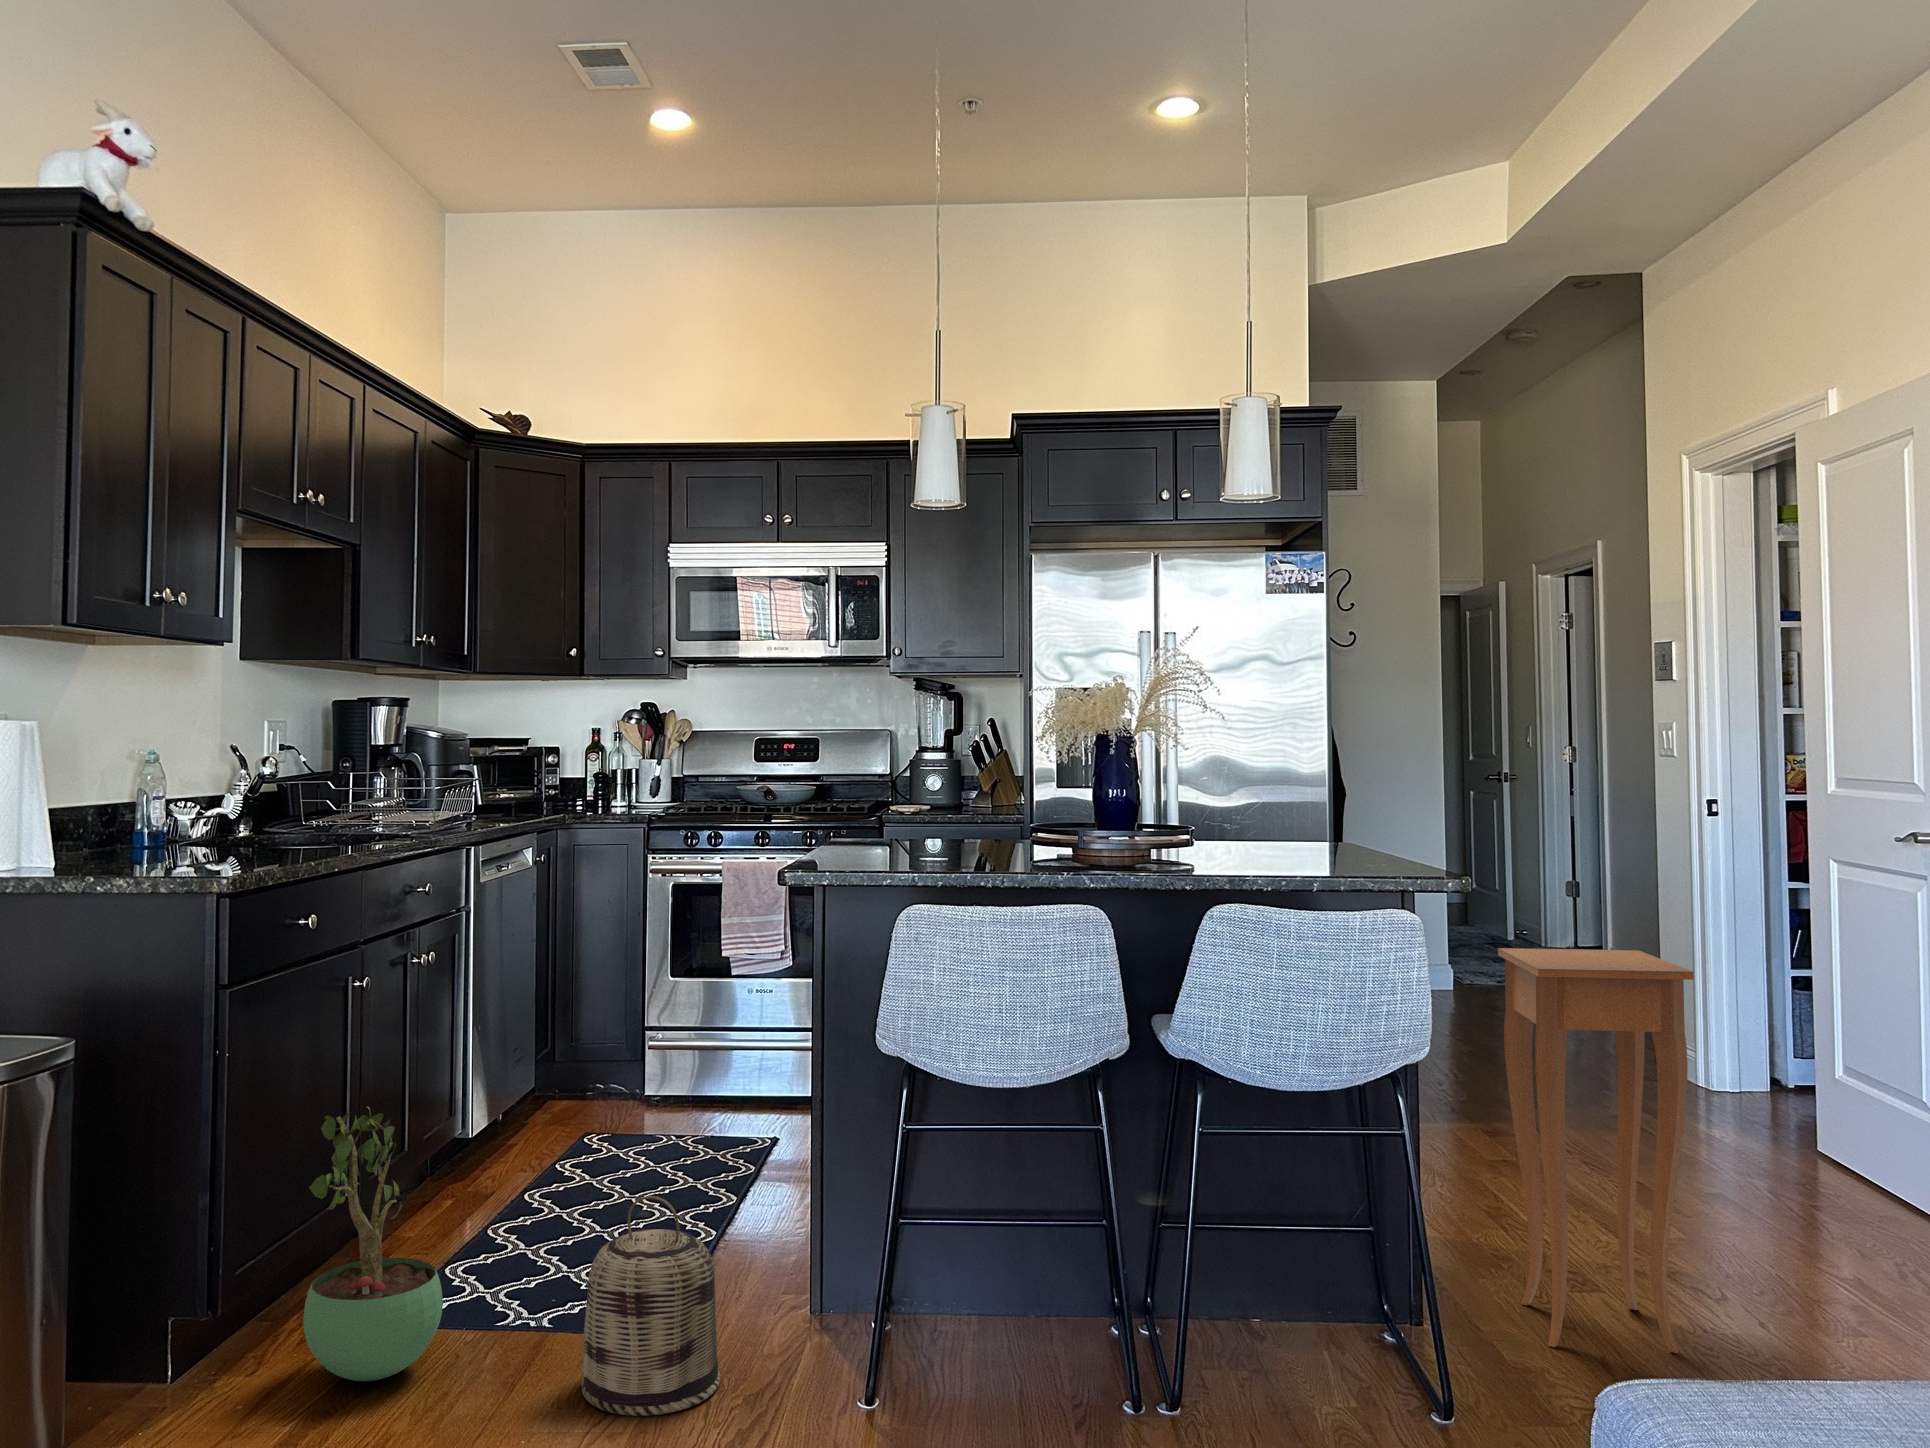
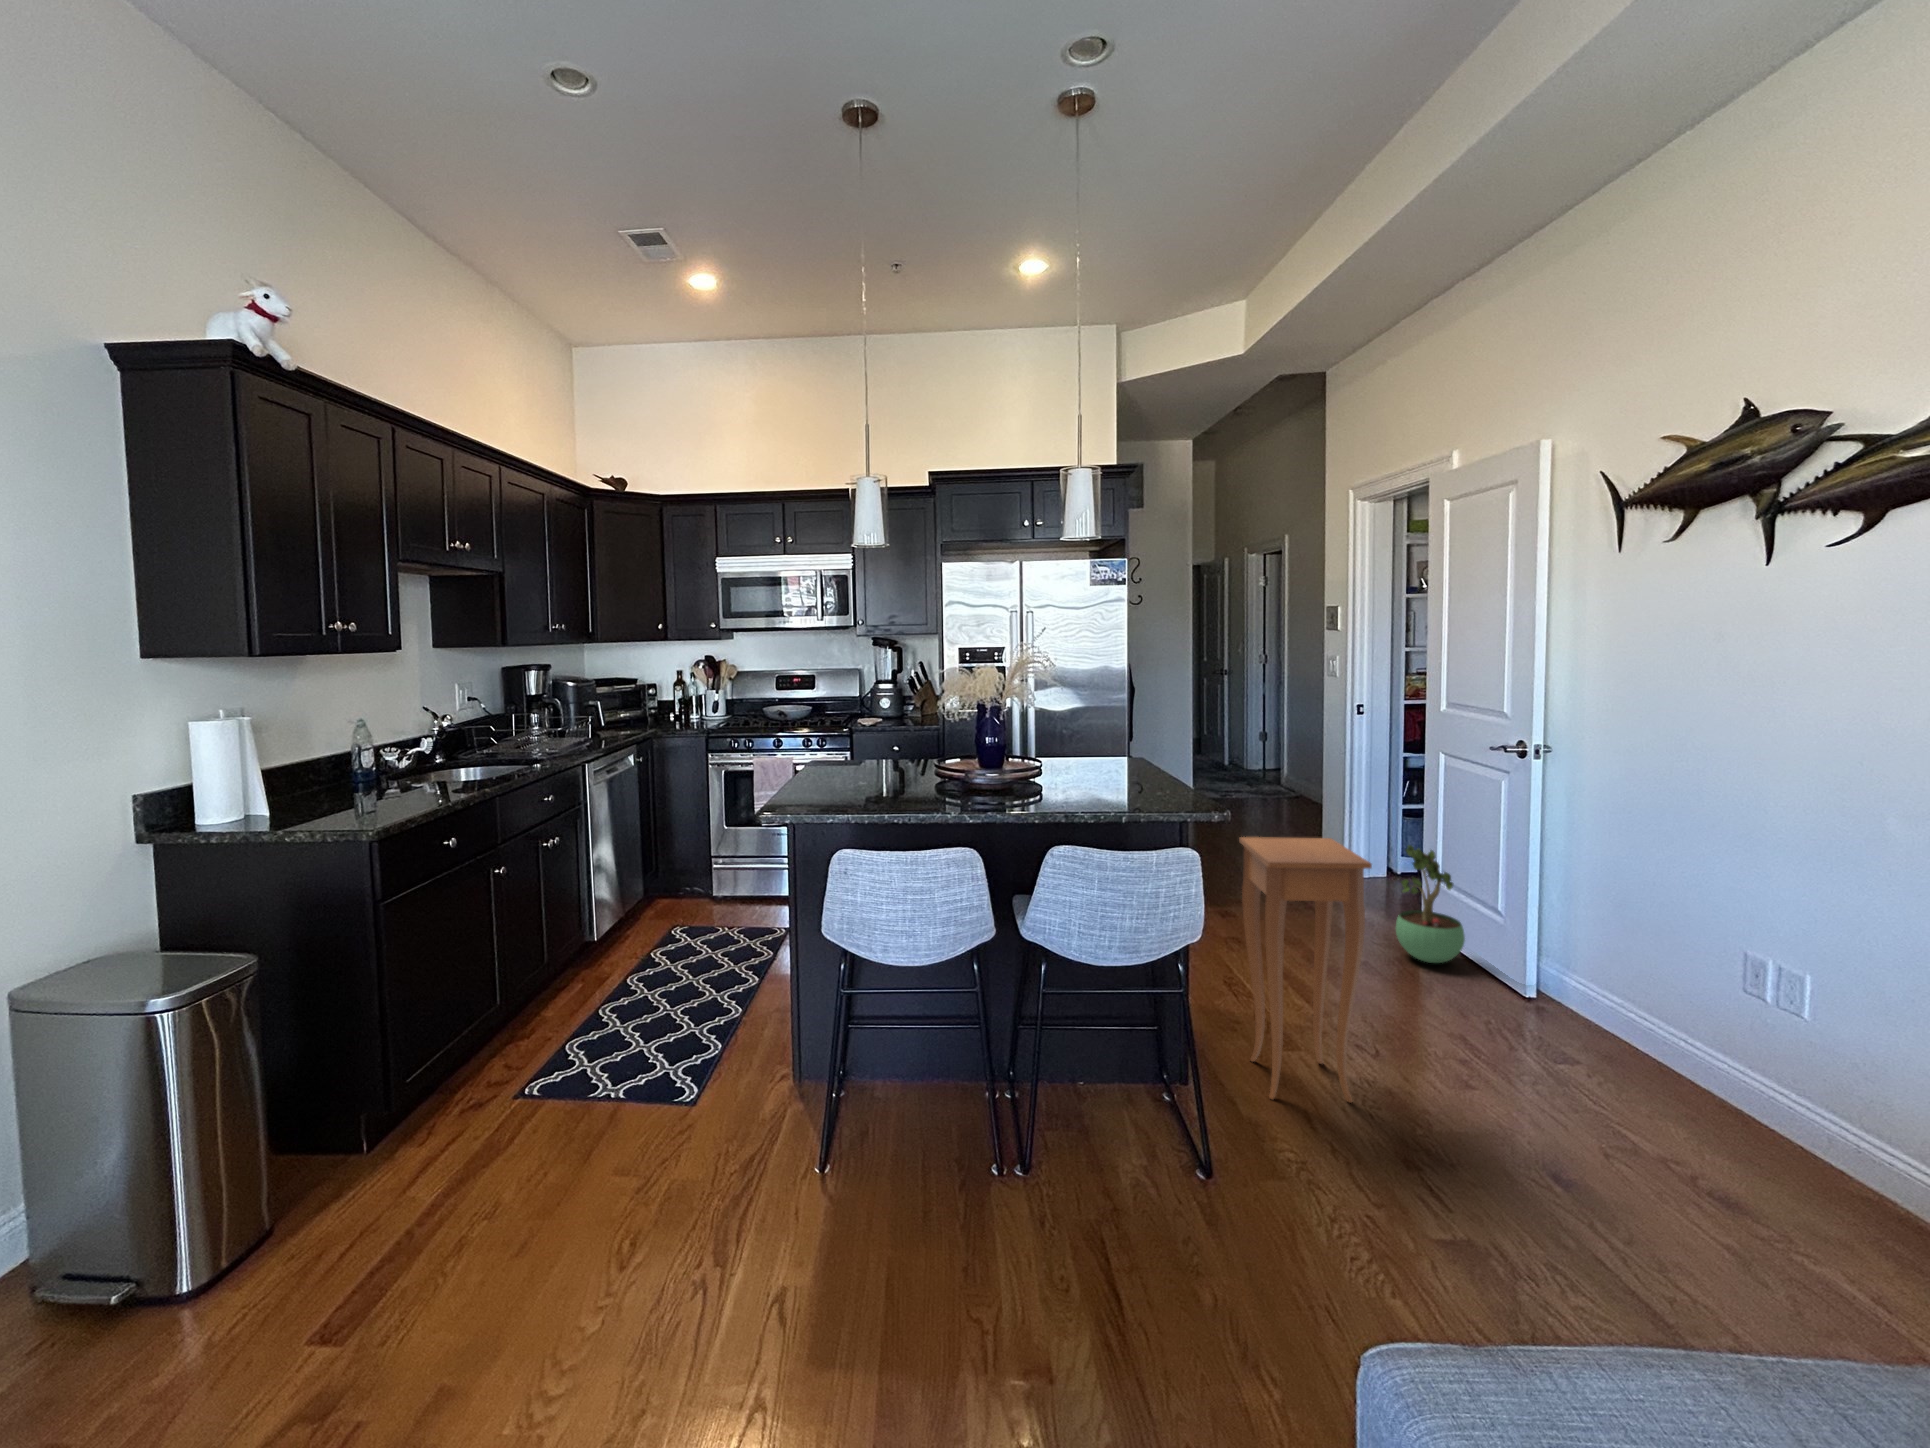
potted plant: present [303,1106,443,1381] -> present [1396,845,1465,963]
basket: present [581,1196,720,1416] -> none [635,1033,729,1183]

